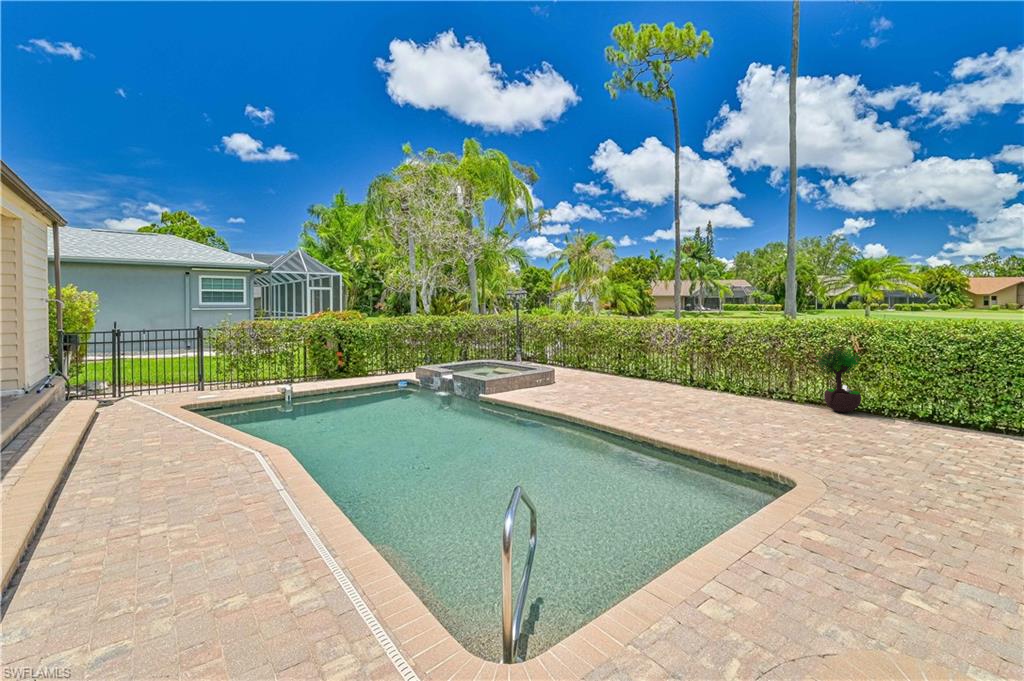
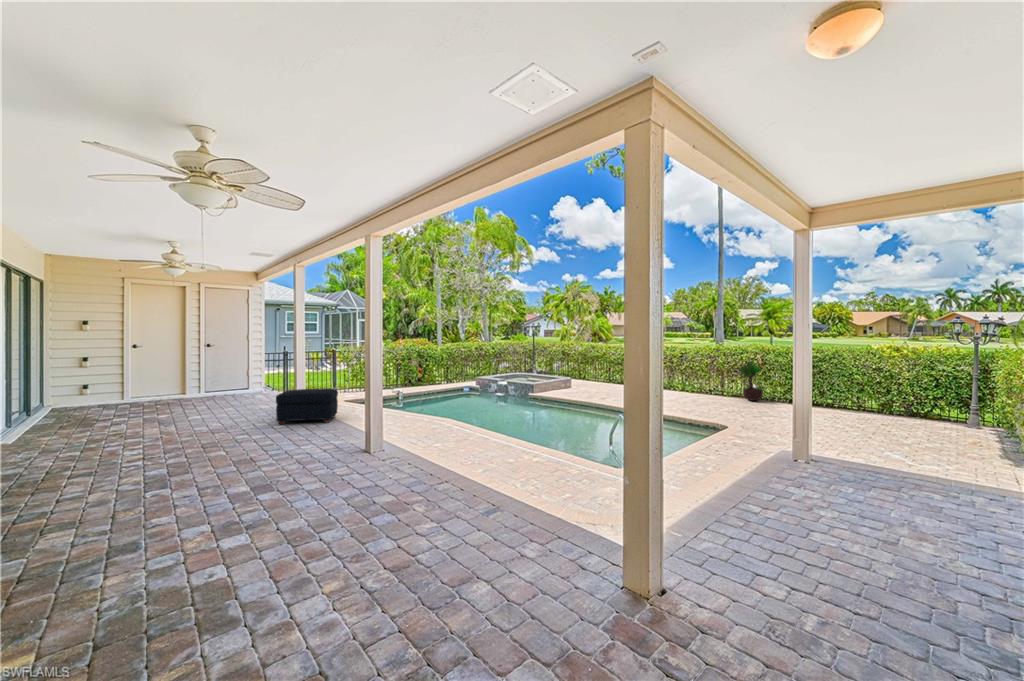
ottoman: none [30,387,158,445] -> present [276,389,338,424]

